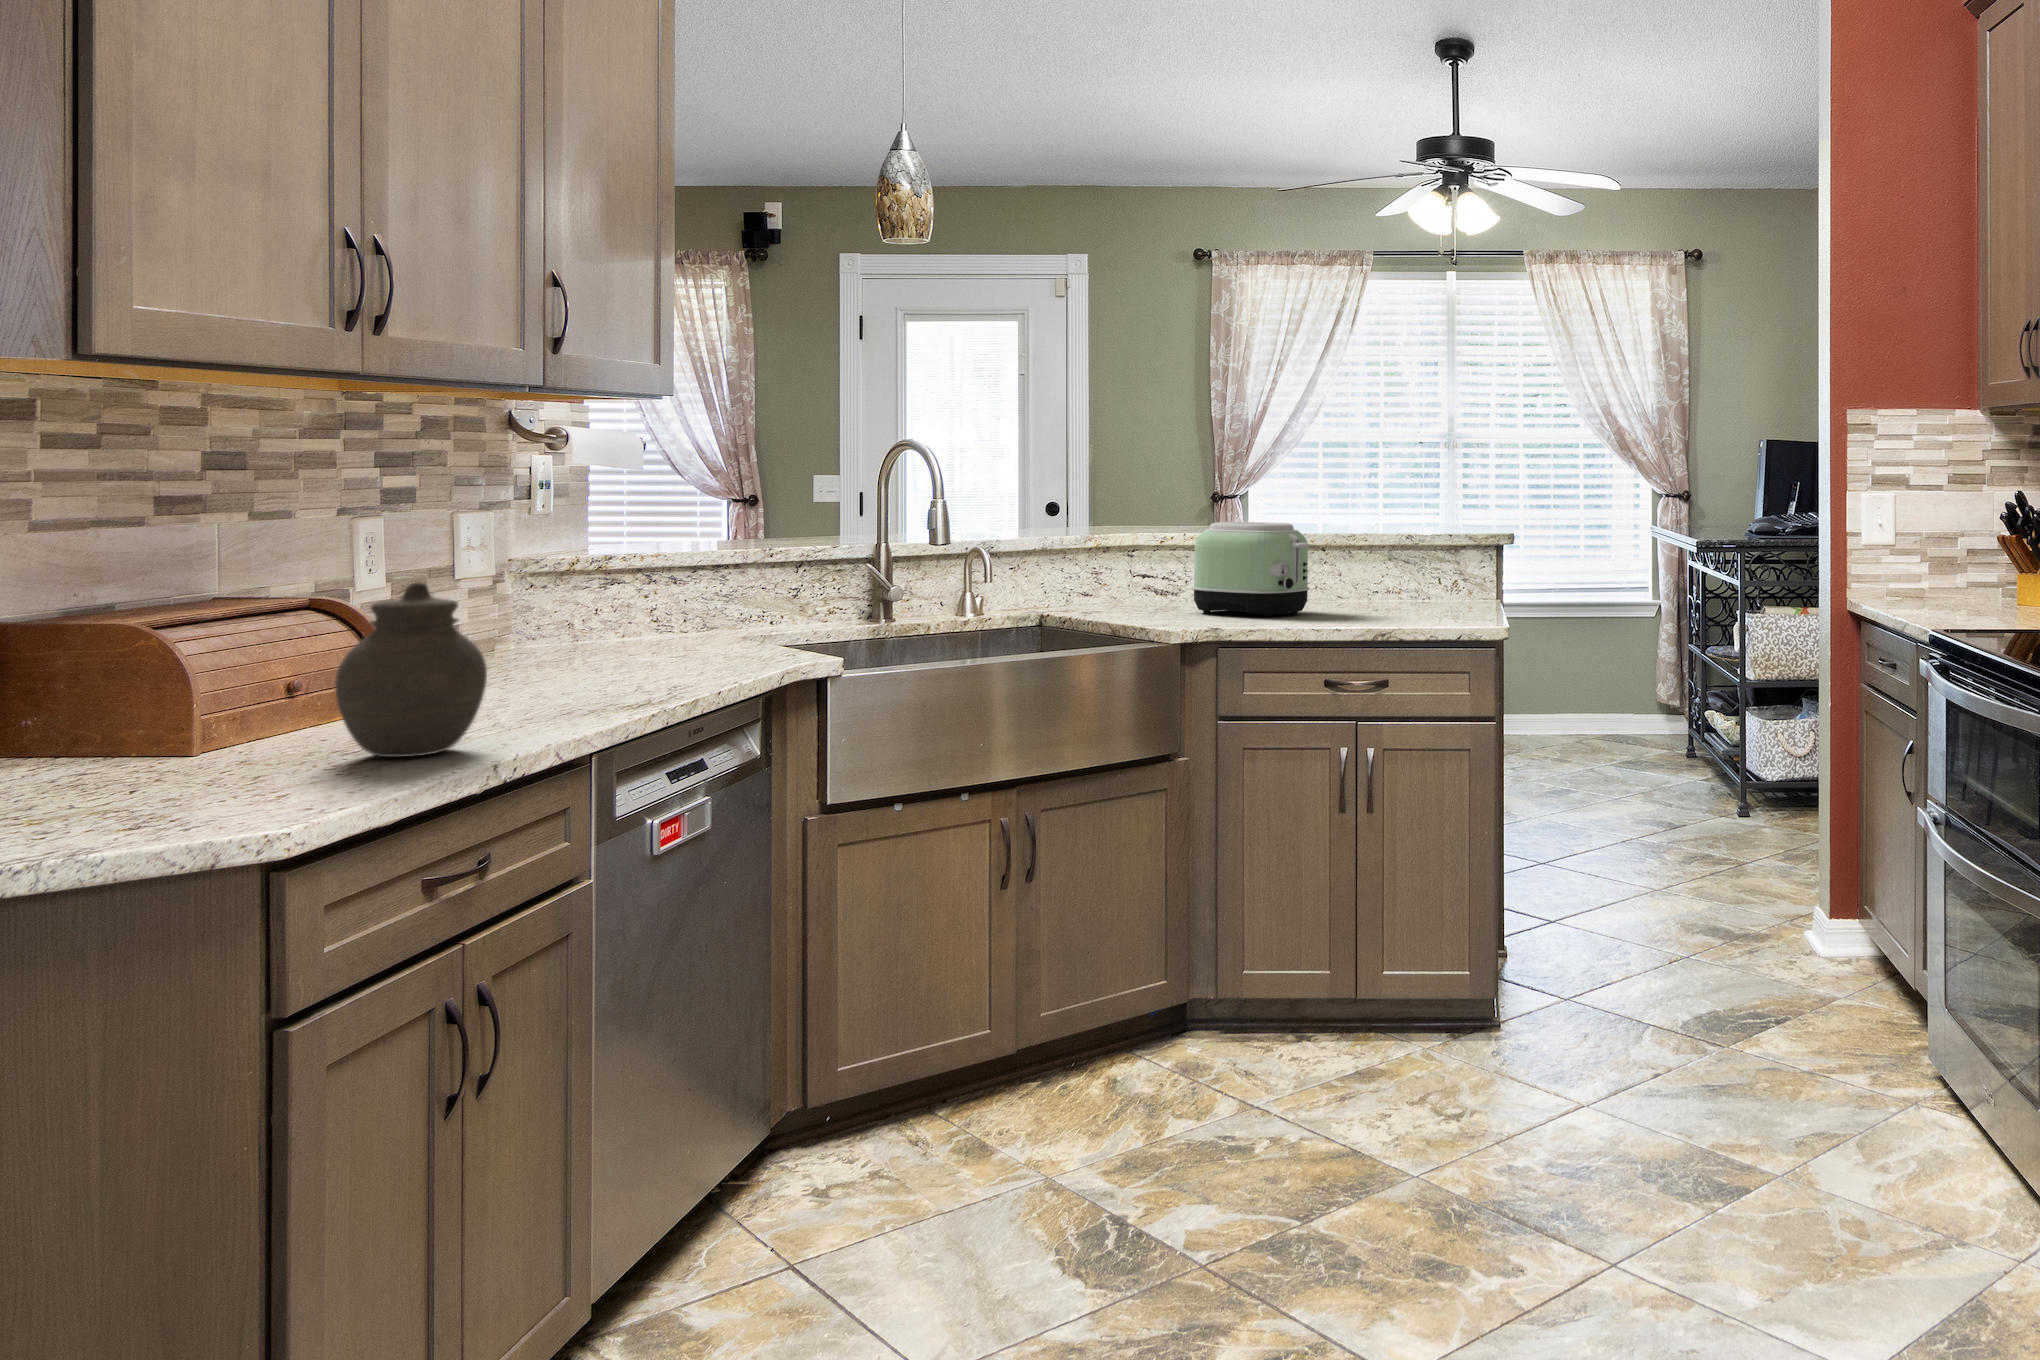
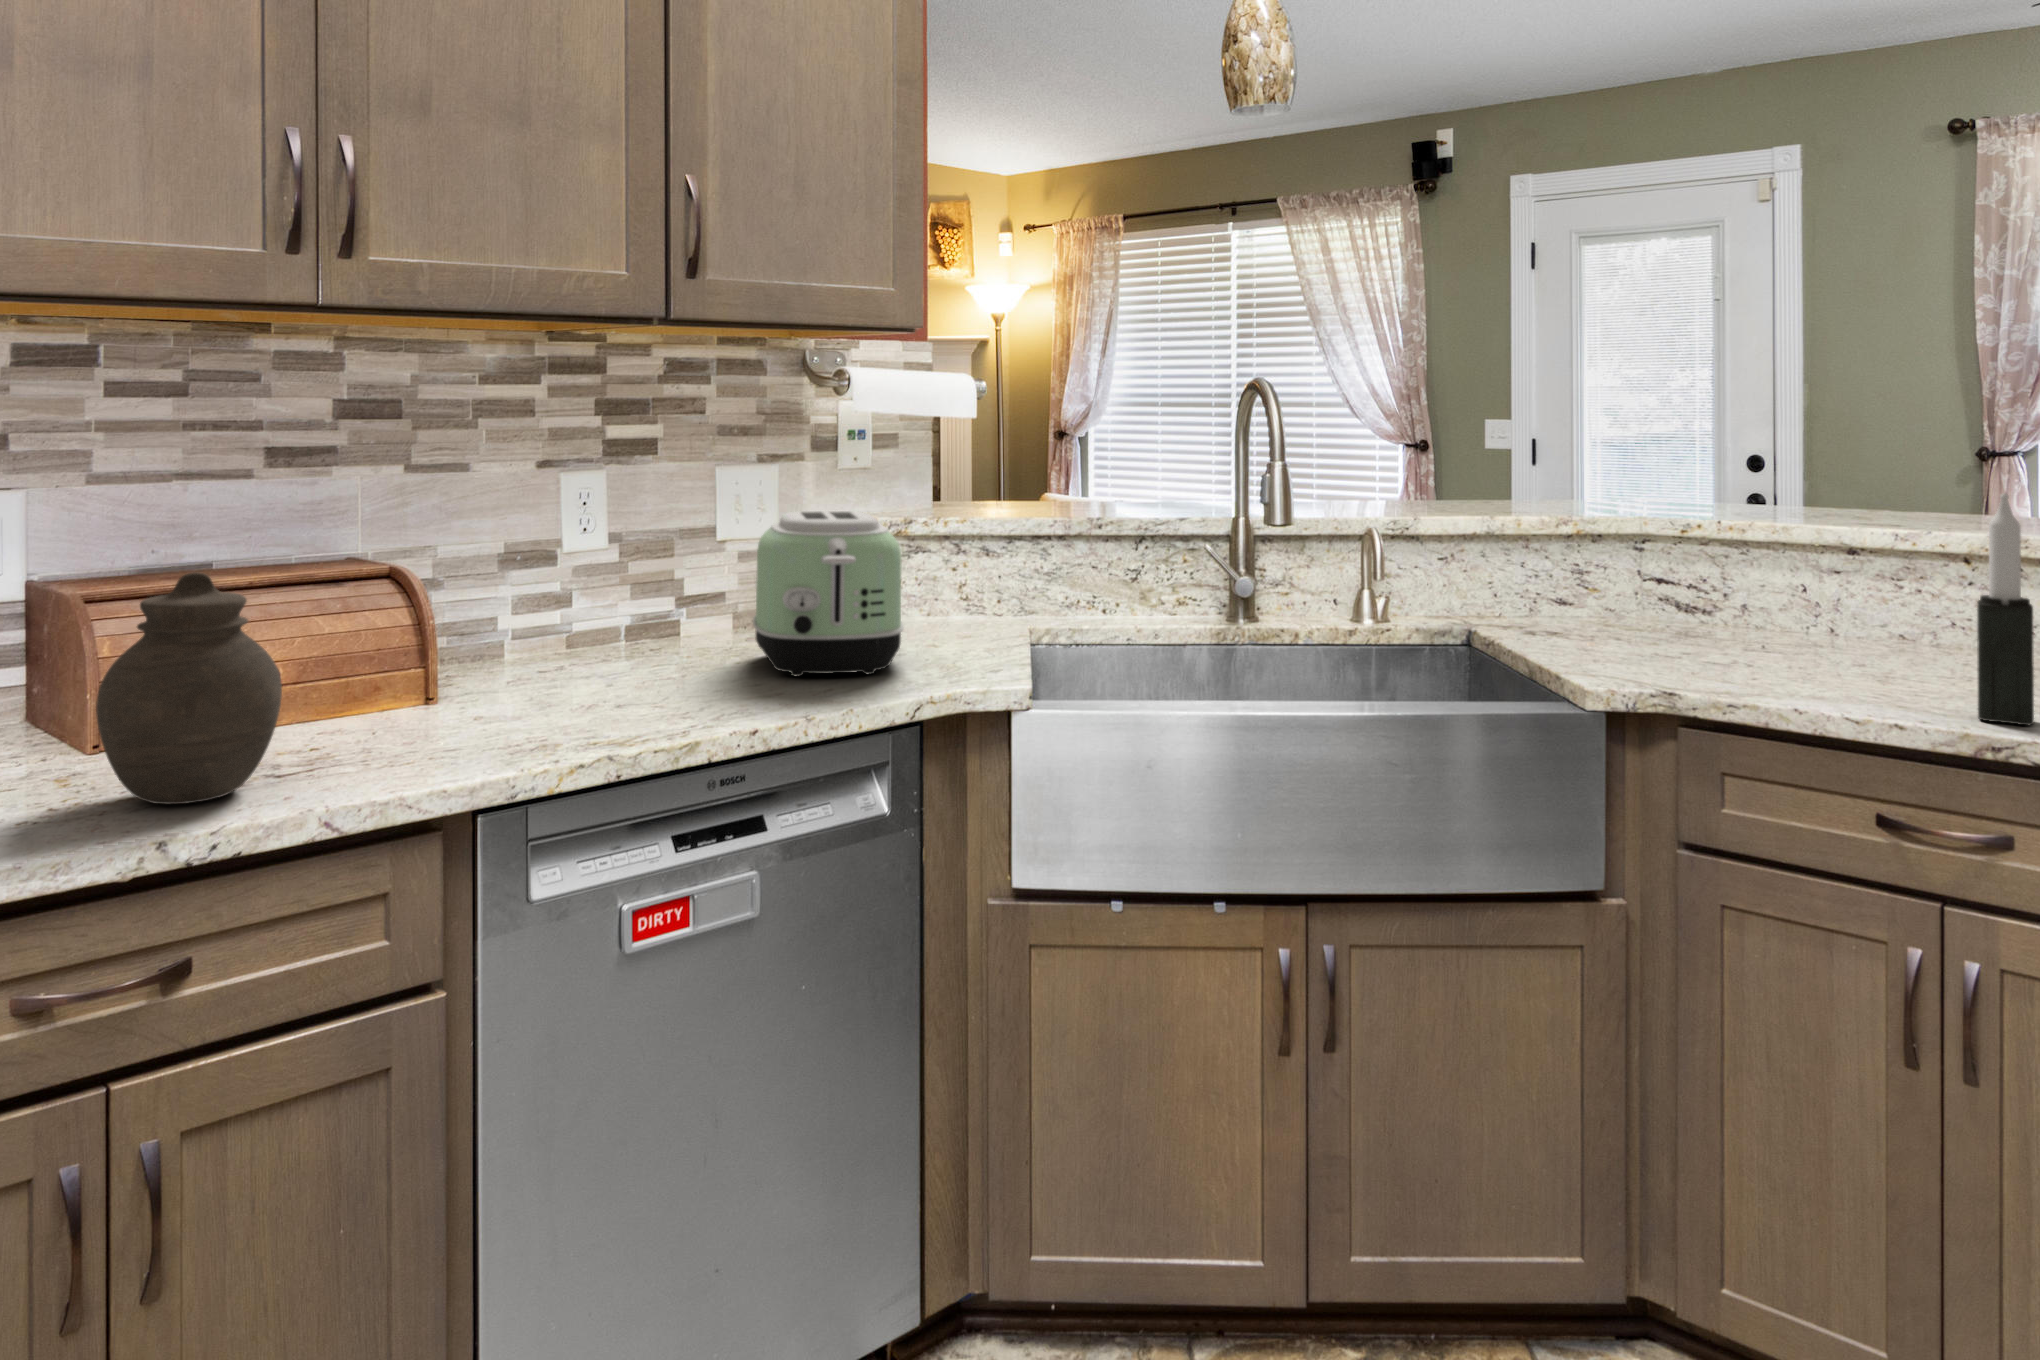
candle: none [1360,503,1387,622] -> present [1977,493,2034,725]
toaster: present [1192,522,1310,617] -> present [753,511,904,676]

